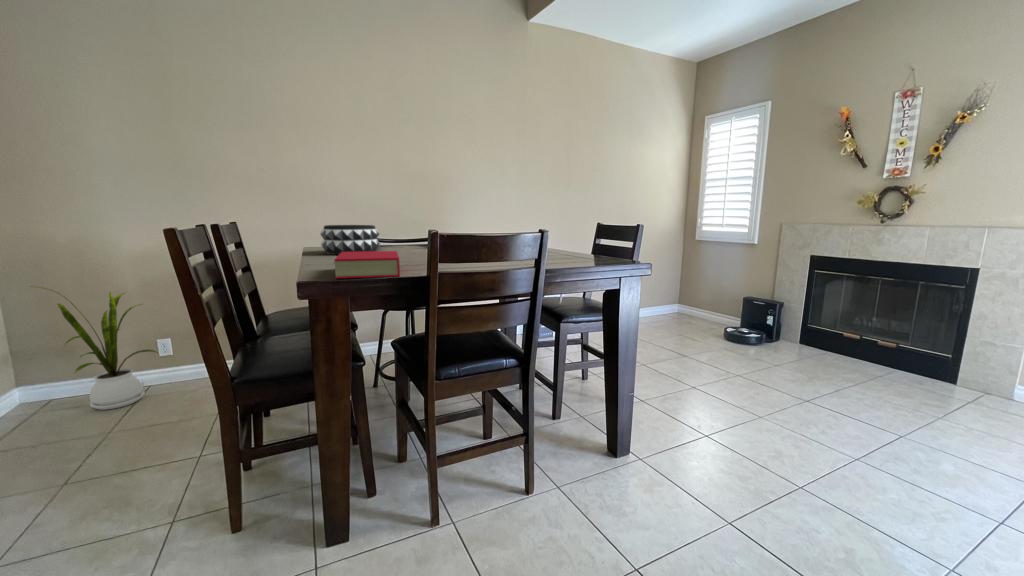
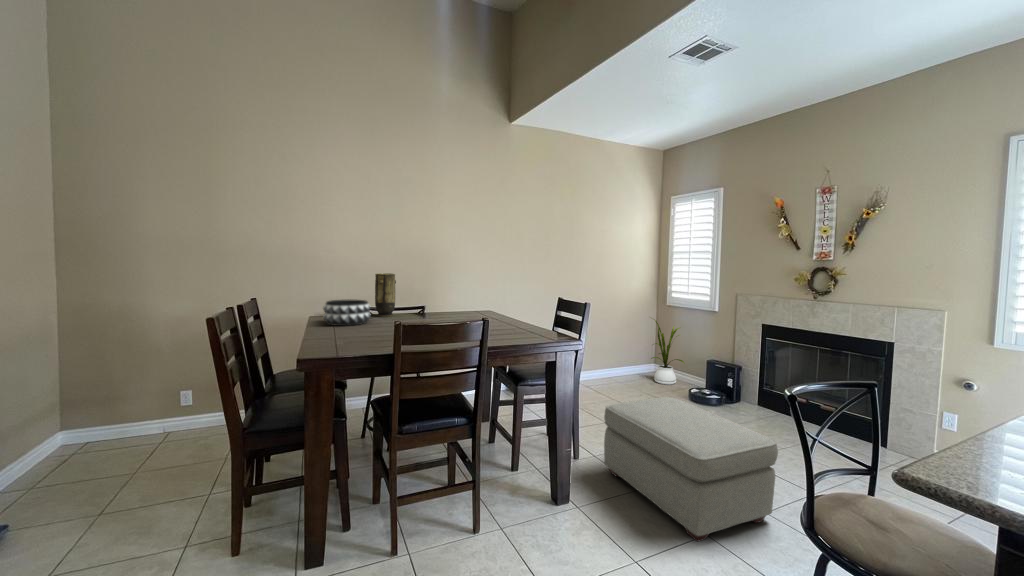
vase: none [380,195,405,247] -> present [375,273,396,317]
book: present [334,251,400,279] -> none [325,329,377,354]
house plant: present [40,287,156,410] -> present [651,320,684,385]
ottoman: none [659,334,884,496] -> present [604,397,778,542]

